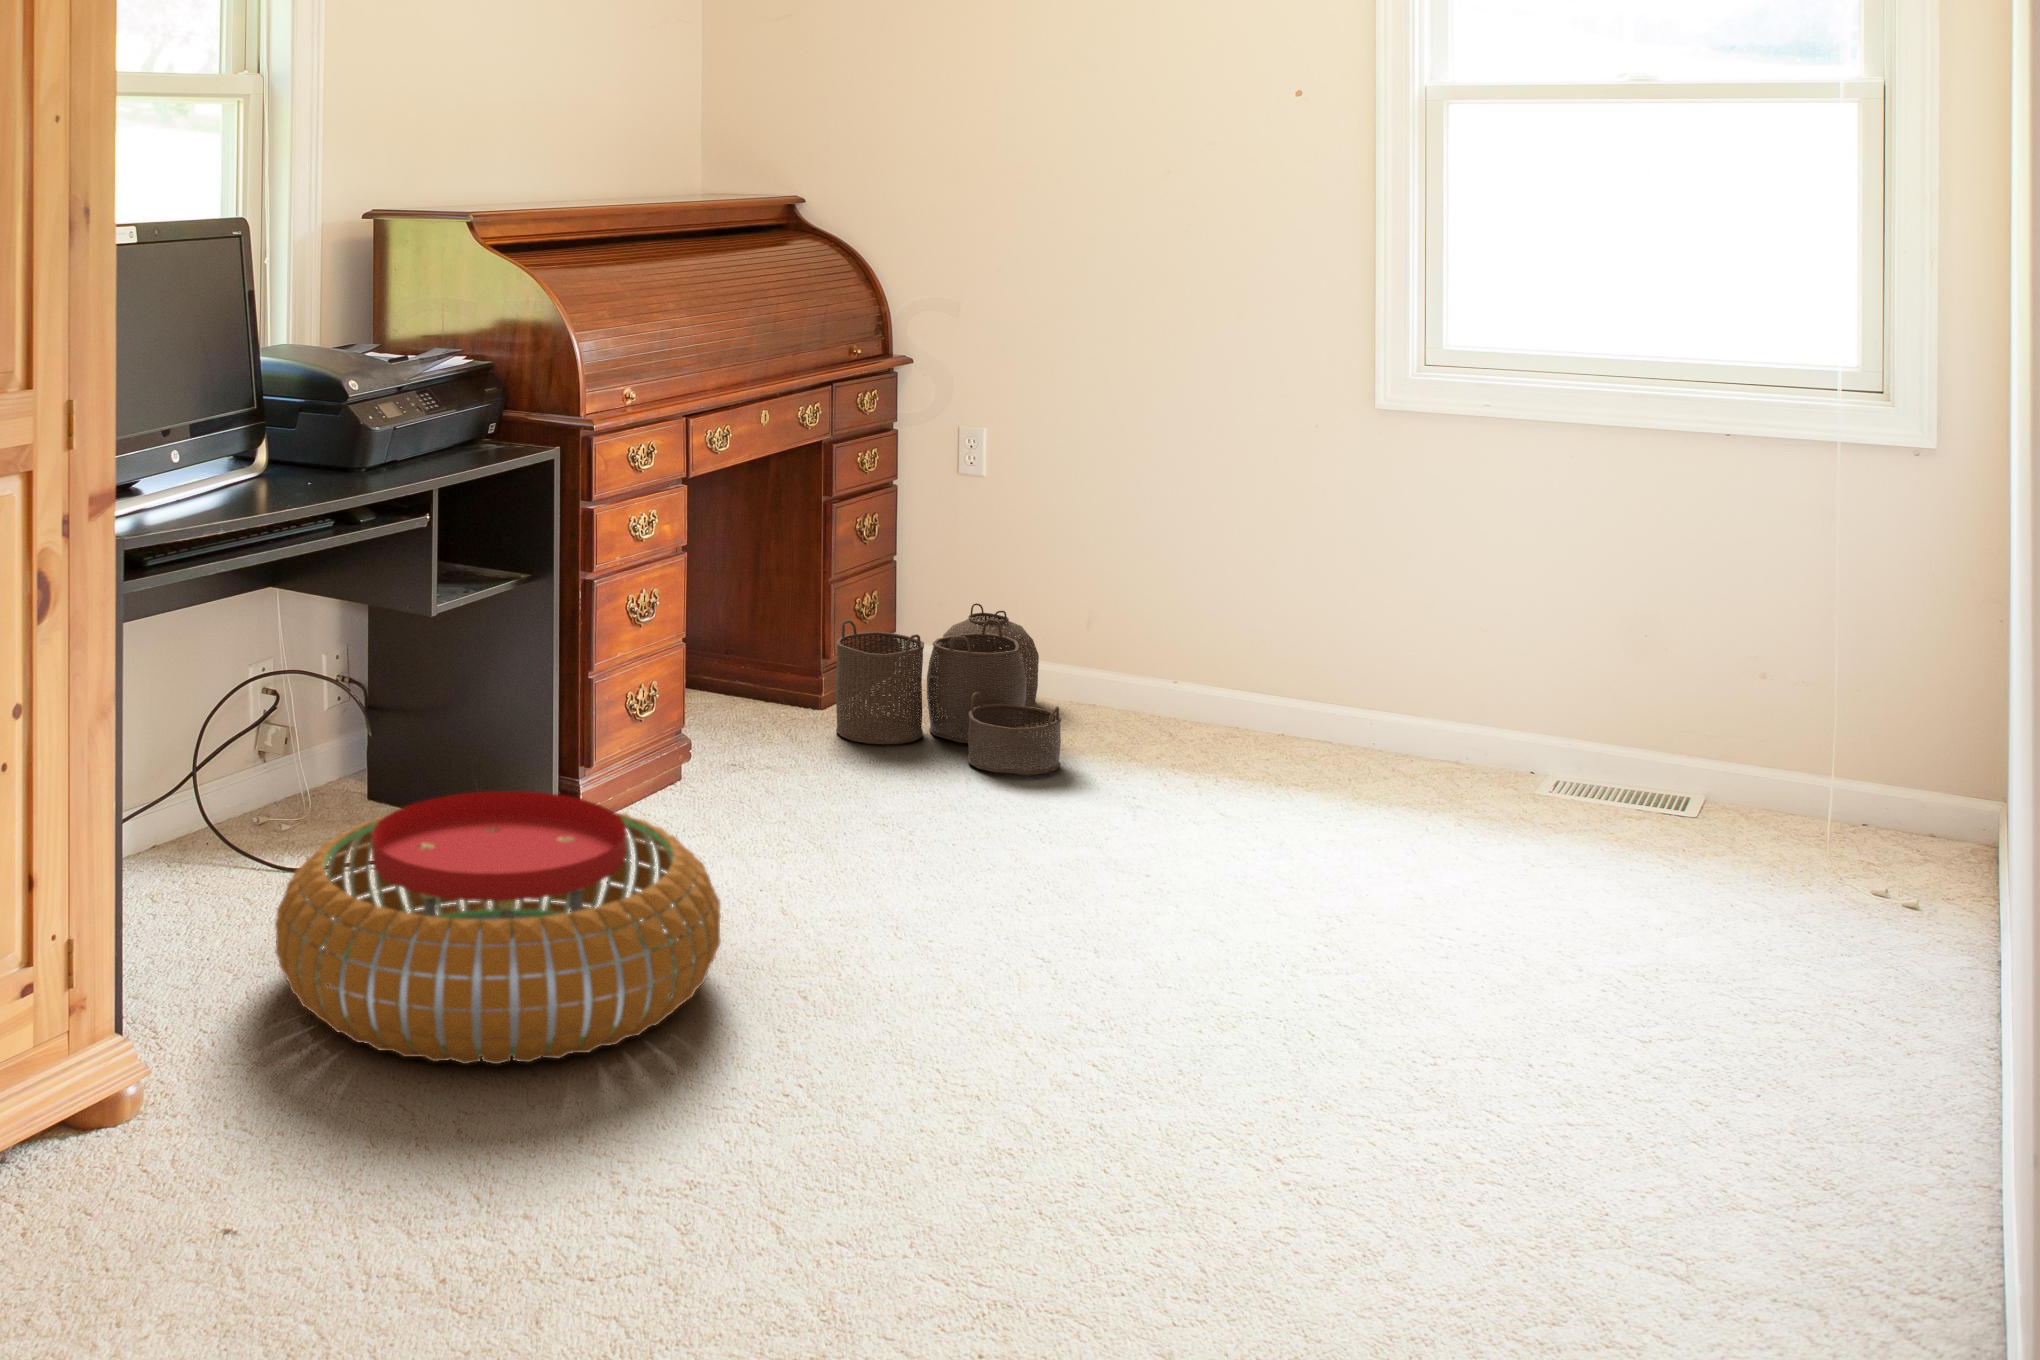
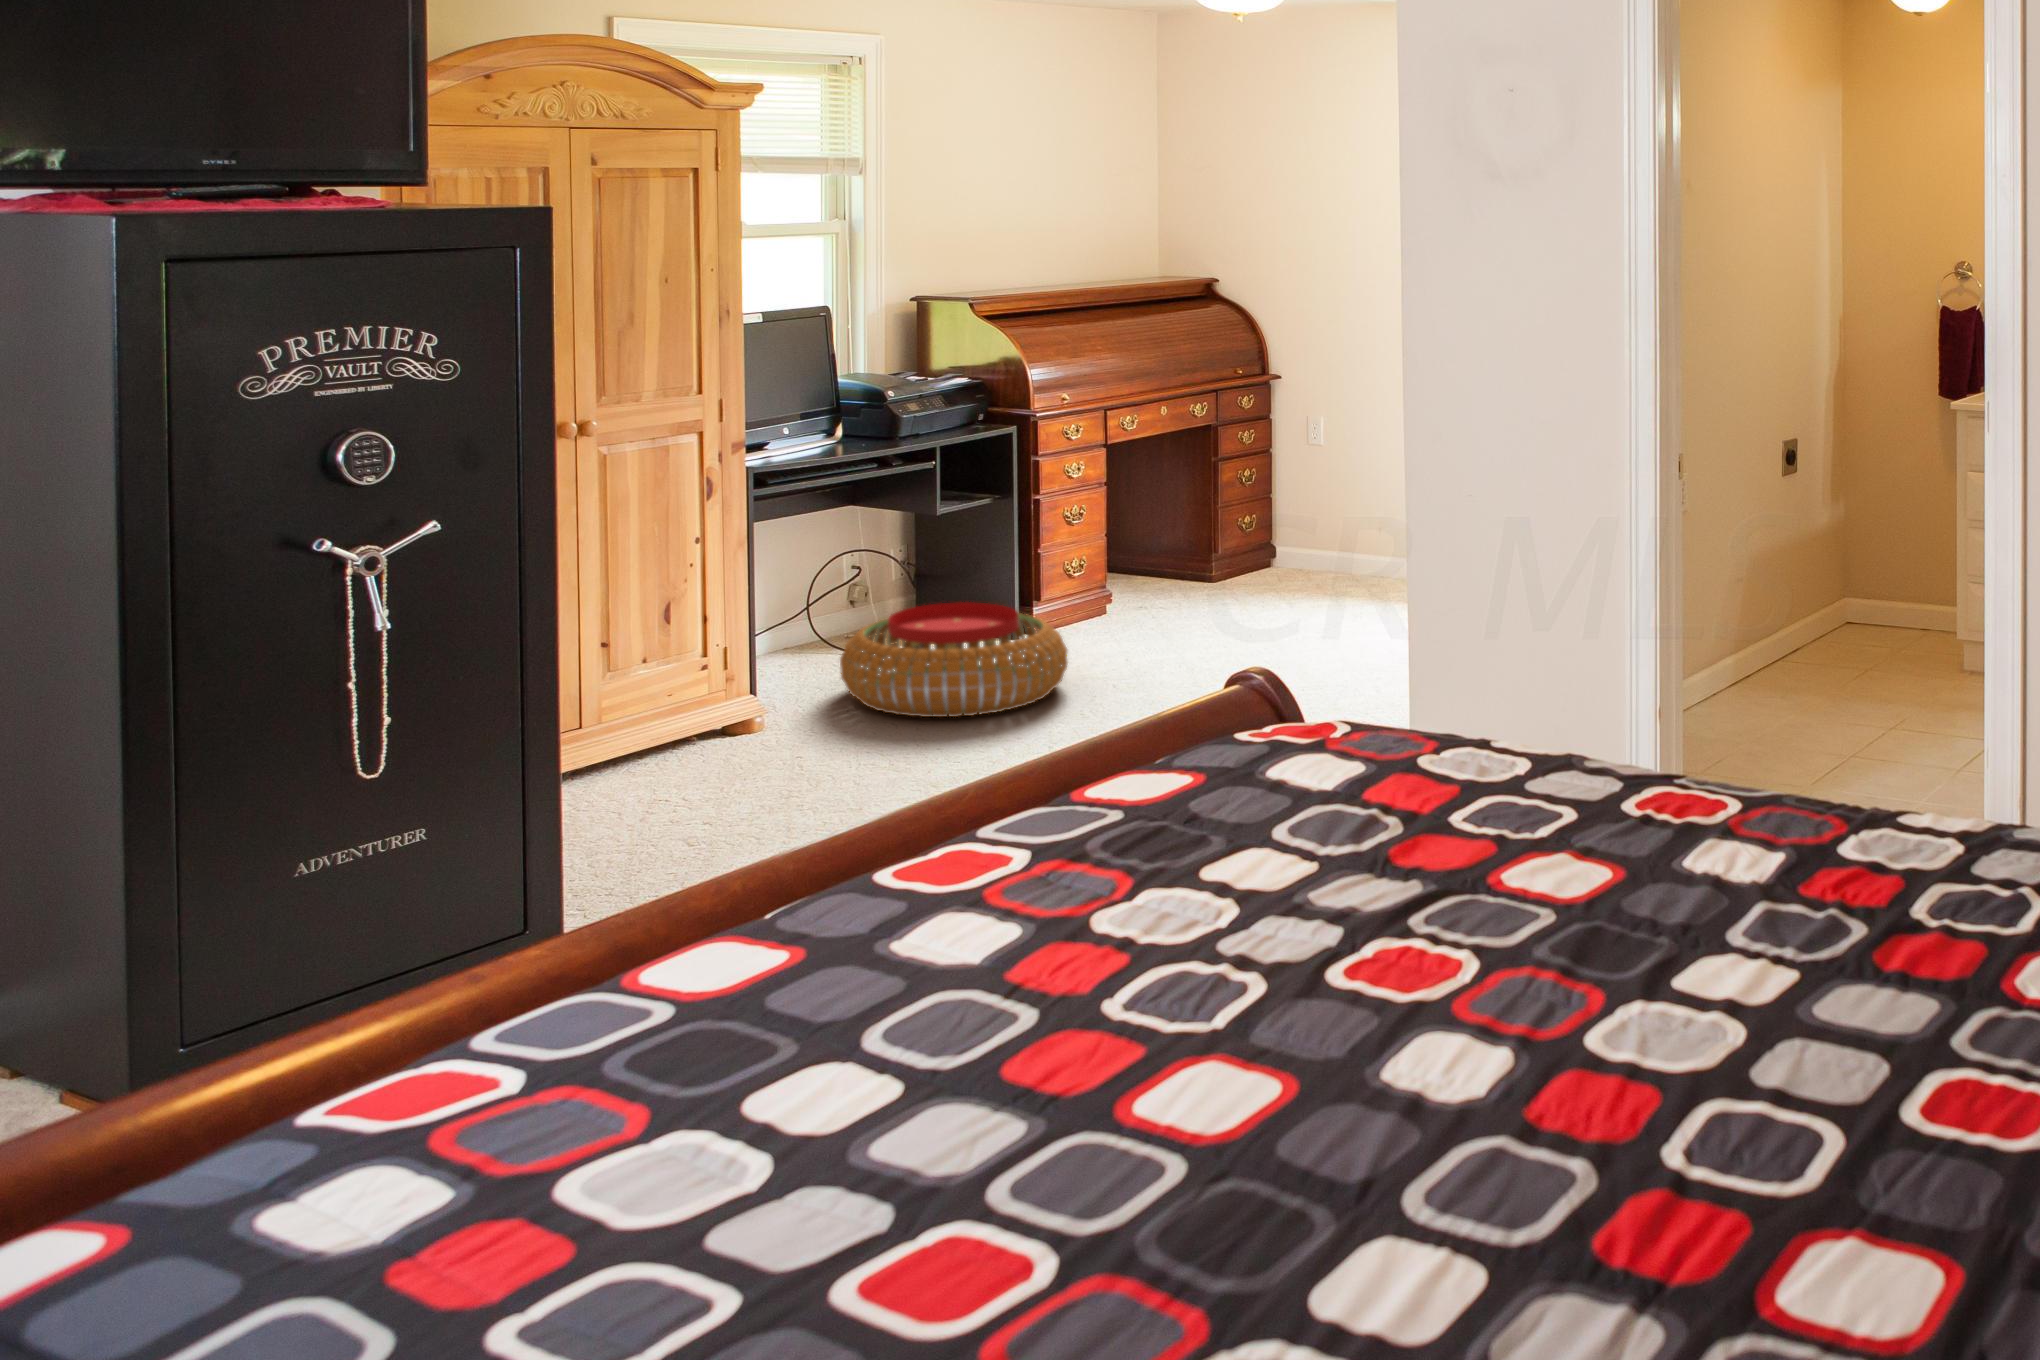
woven basket: present [836,603,1061,775] -> none [1209,526,1341,617]

